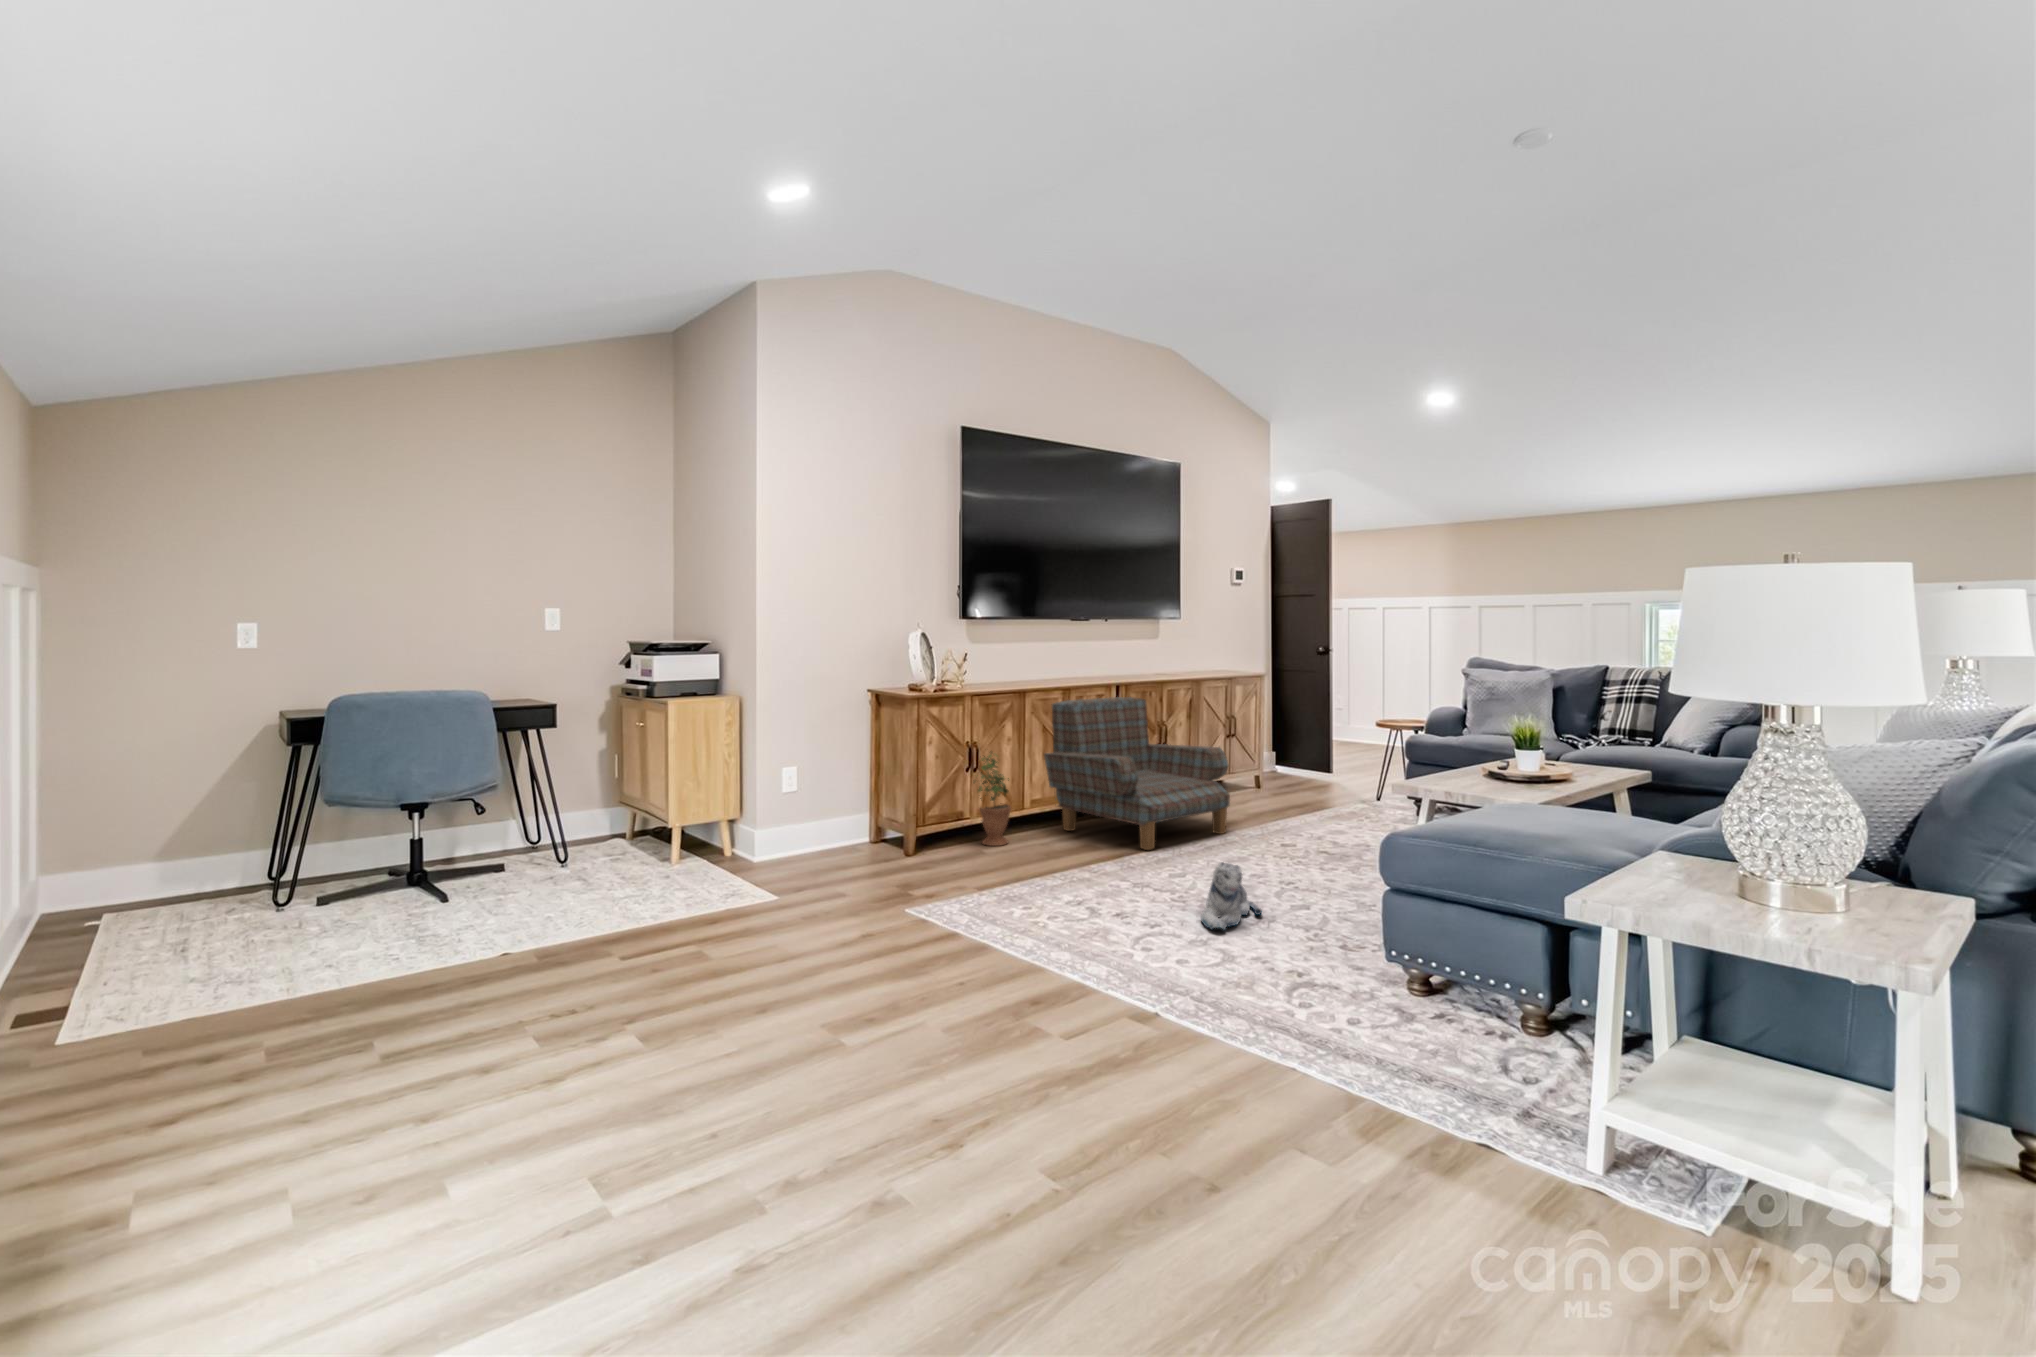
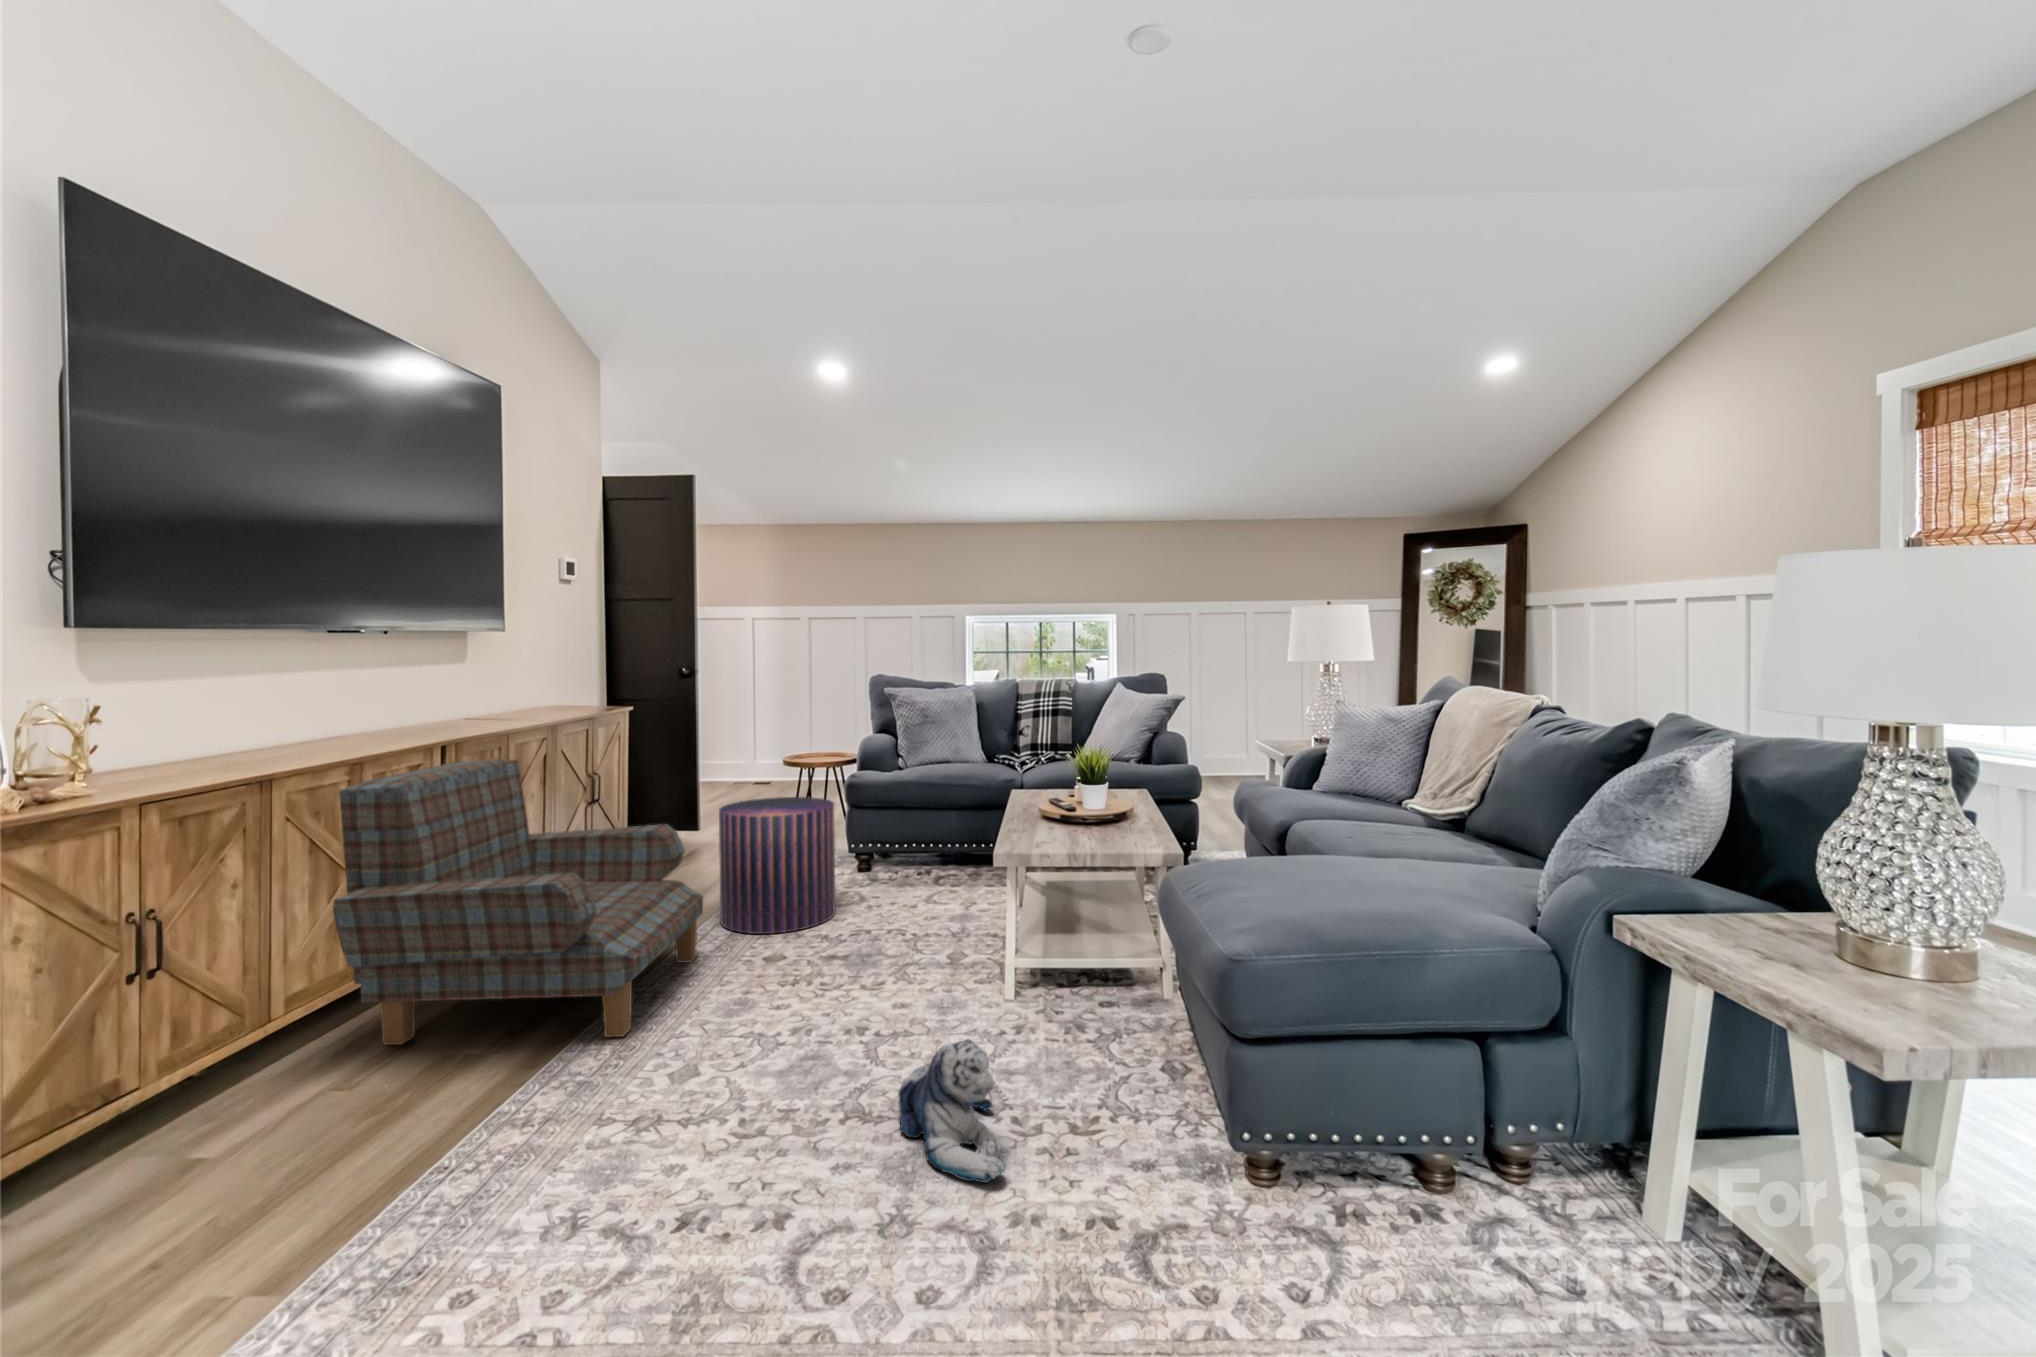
pouf: none [1261,743,1345,835] -> present [719,797,835,934]
potted plant: present [974,752,1011,846] -> none [152,923,275,1167]

